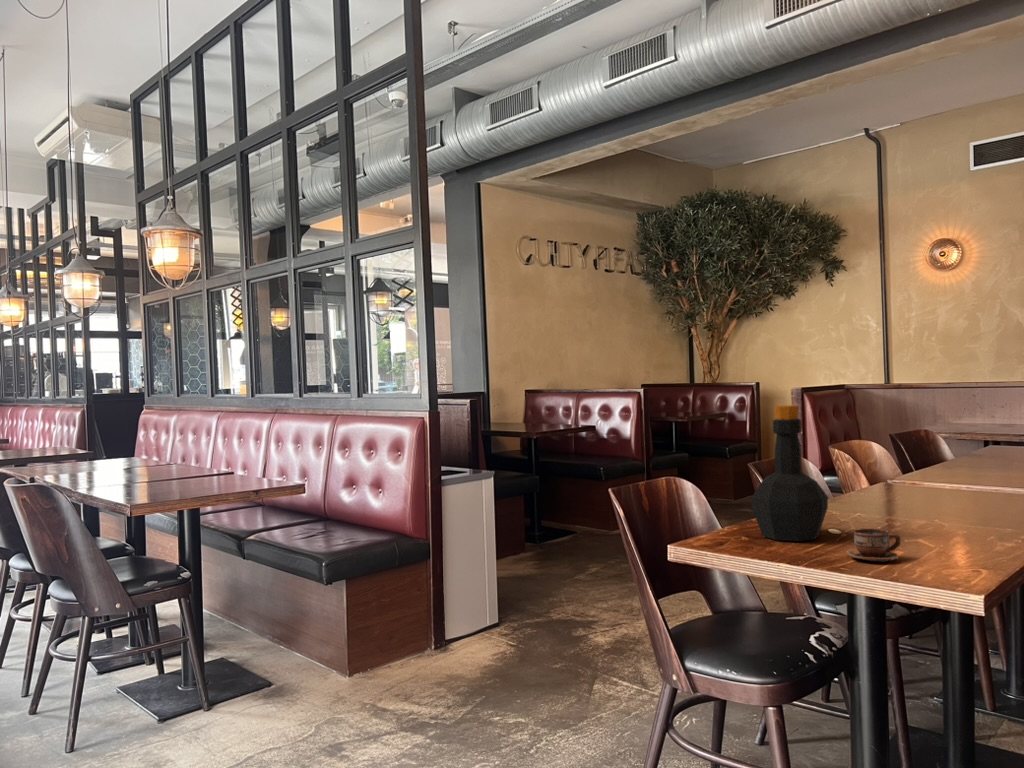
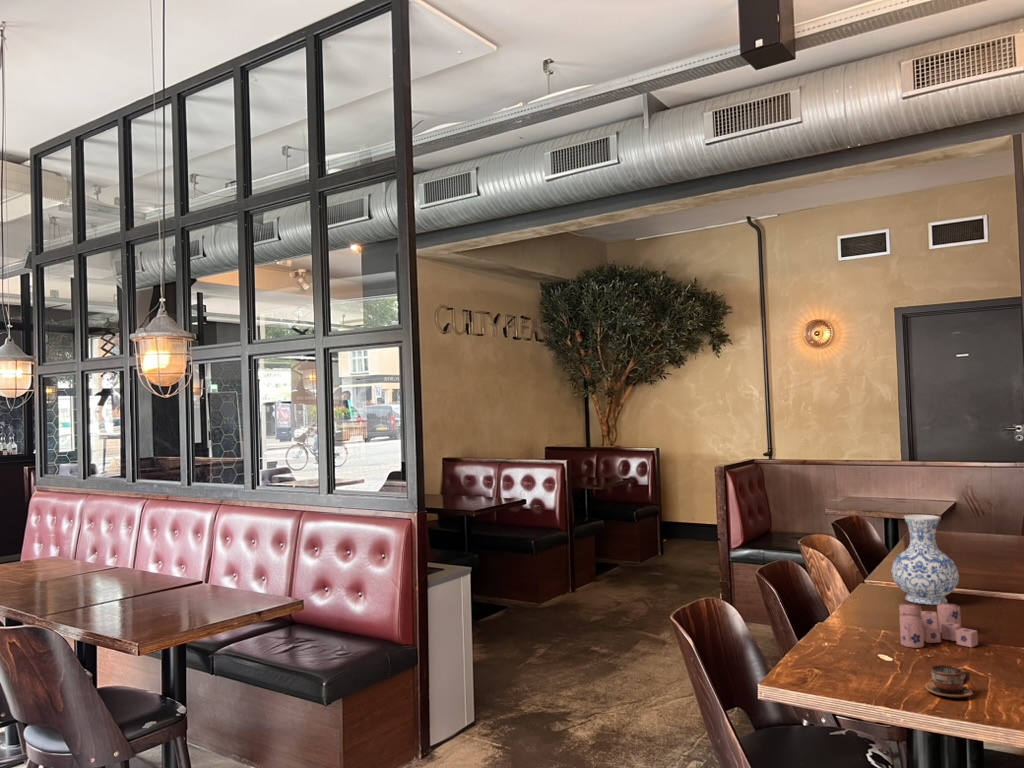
vase: none [903,399,980,498] -> present [892,514,959,605]
bottle: present [751,405,828,541] -> none [820,545,885,672]
candle: none [865,485,959,528] -> present [899,603,978,648]

